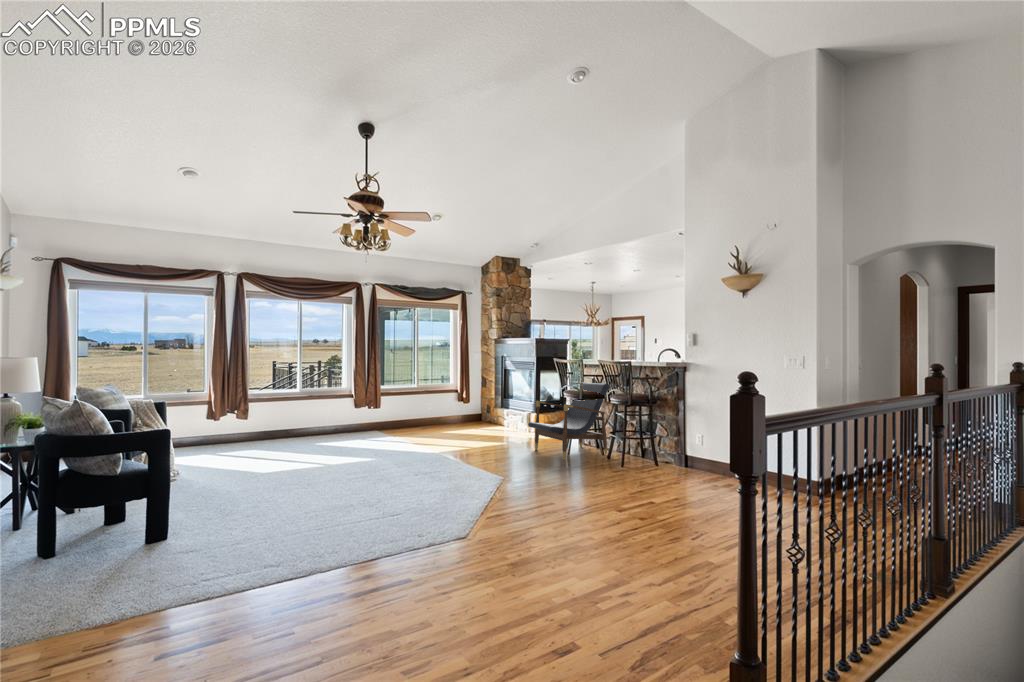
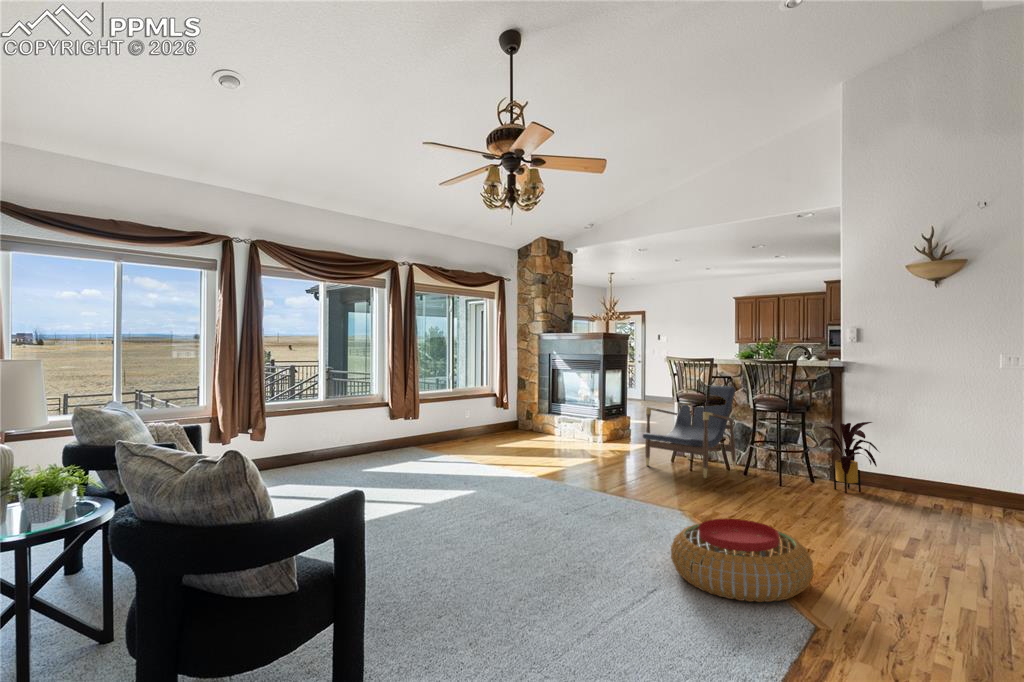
house plant: none [639,414,699,475] -> present [819,422,879,493]
pouf: none [407,476,503,529] -> present [671,519,813,602]

